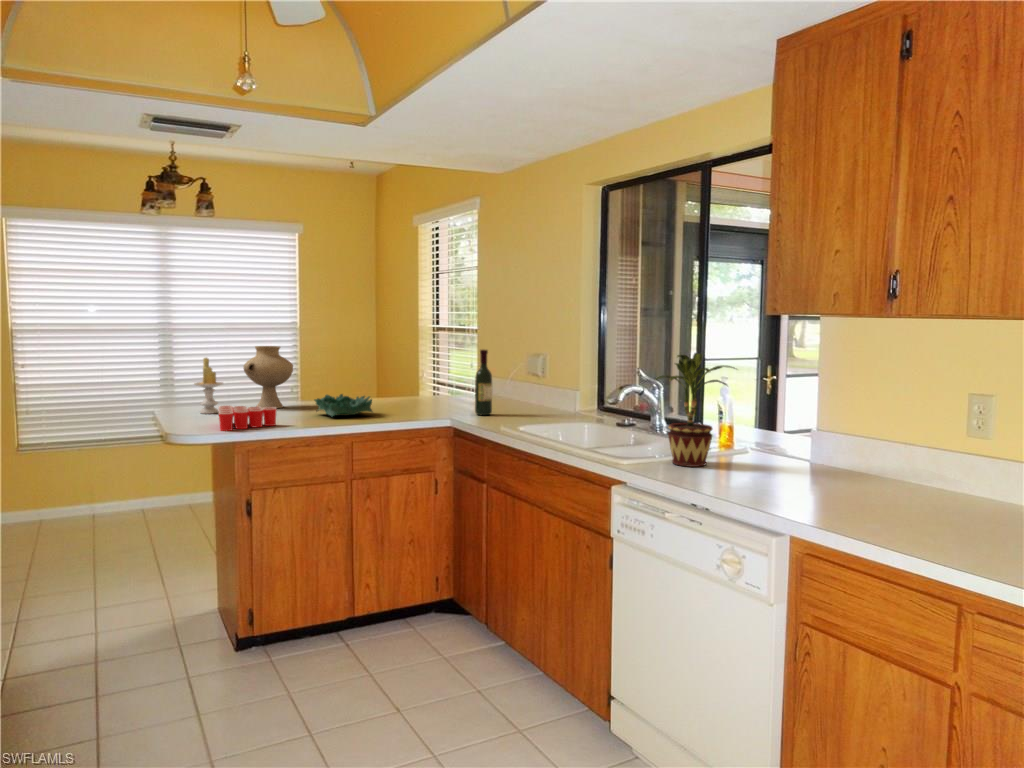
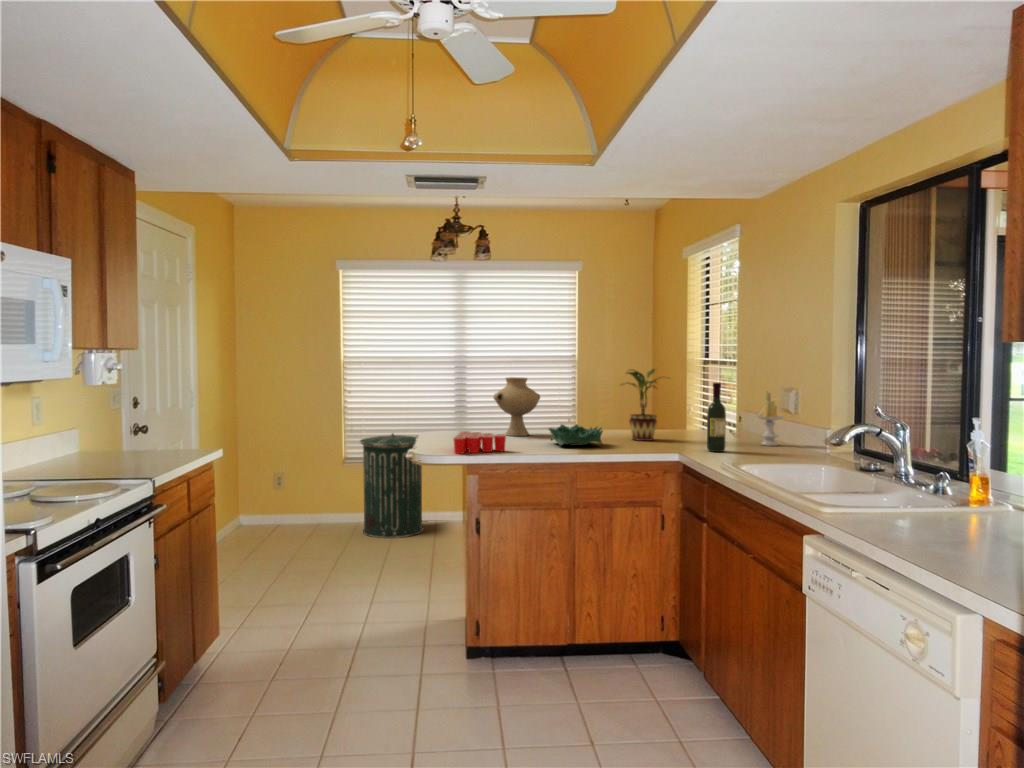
potted plant: present [656,353,735,467] -> present [626,369,669,441]
candle: present [194,358,223,414] -> present [756,392,784,446]
trash can: none [41,412,129,534] -> present [360,433,424,538]

